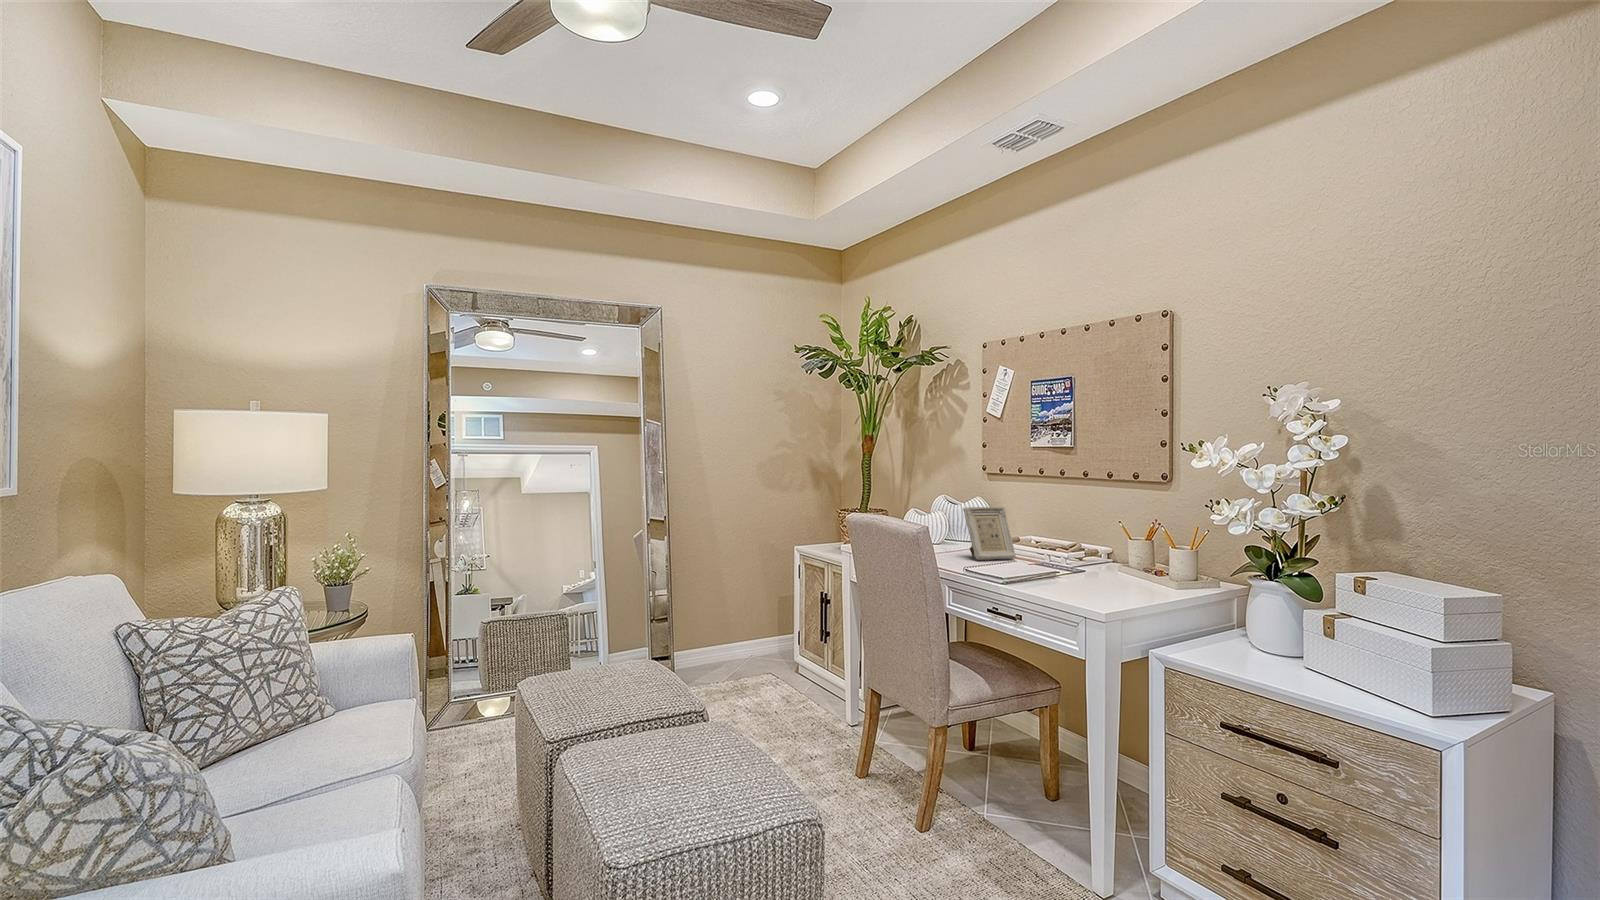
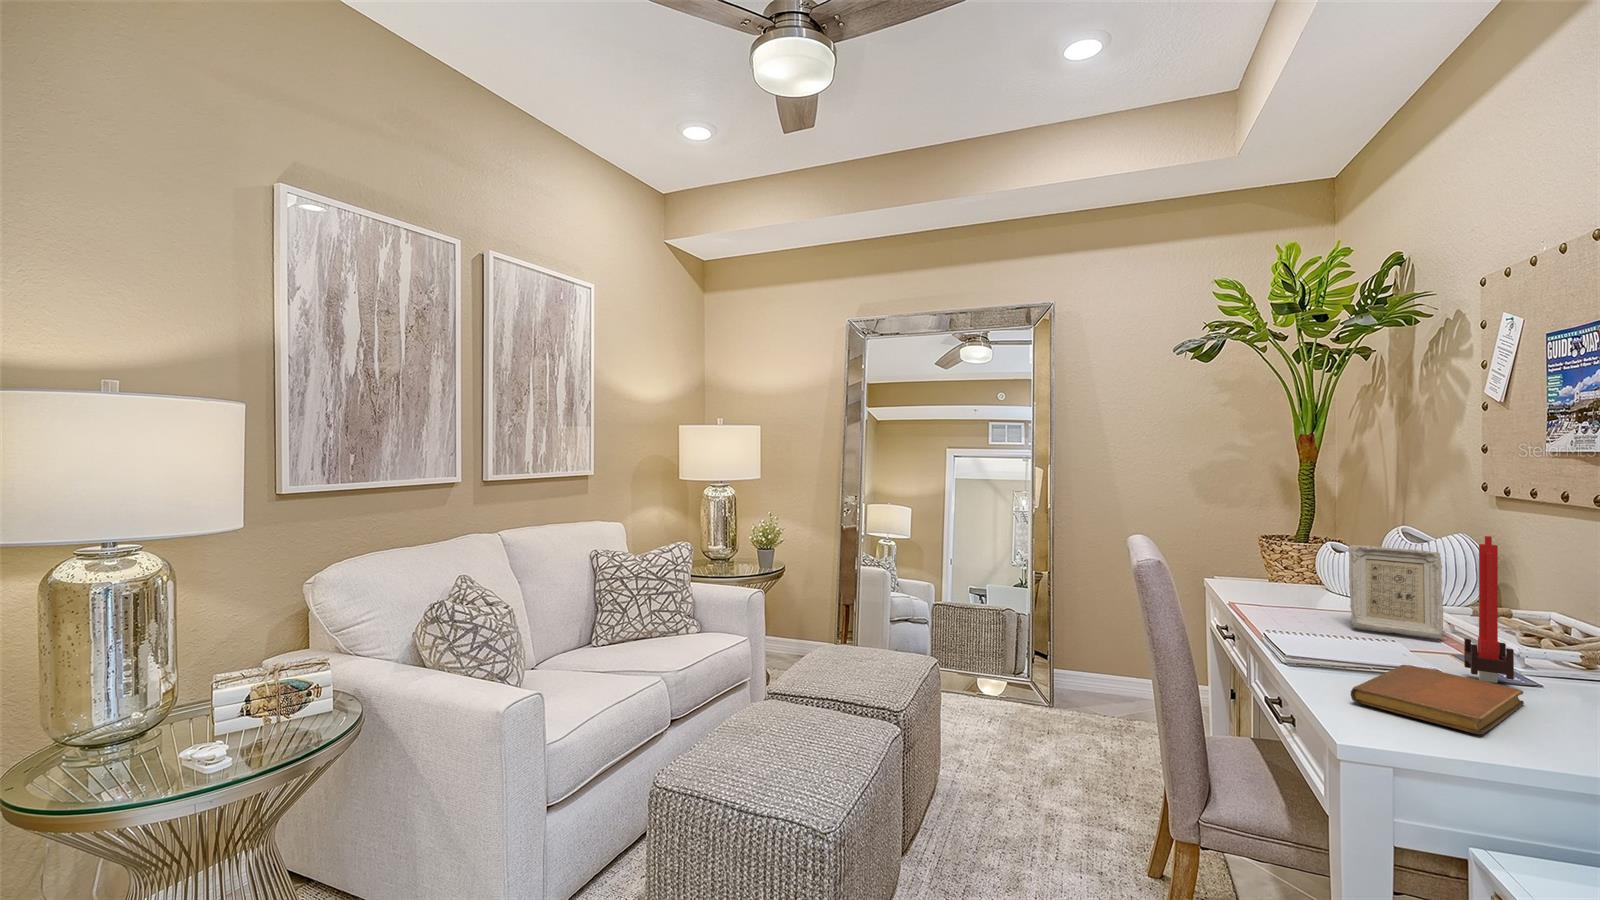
candle: none [1057,493,1081,573] -> present [1464,536,1514,683]
notebook: none [1045,571,1122,595] -> present [1351,665,1524,734]

